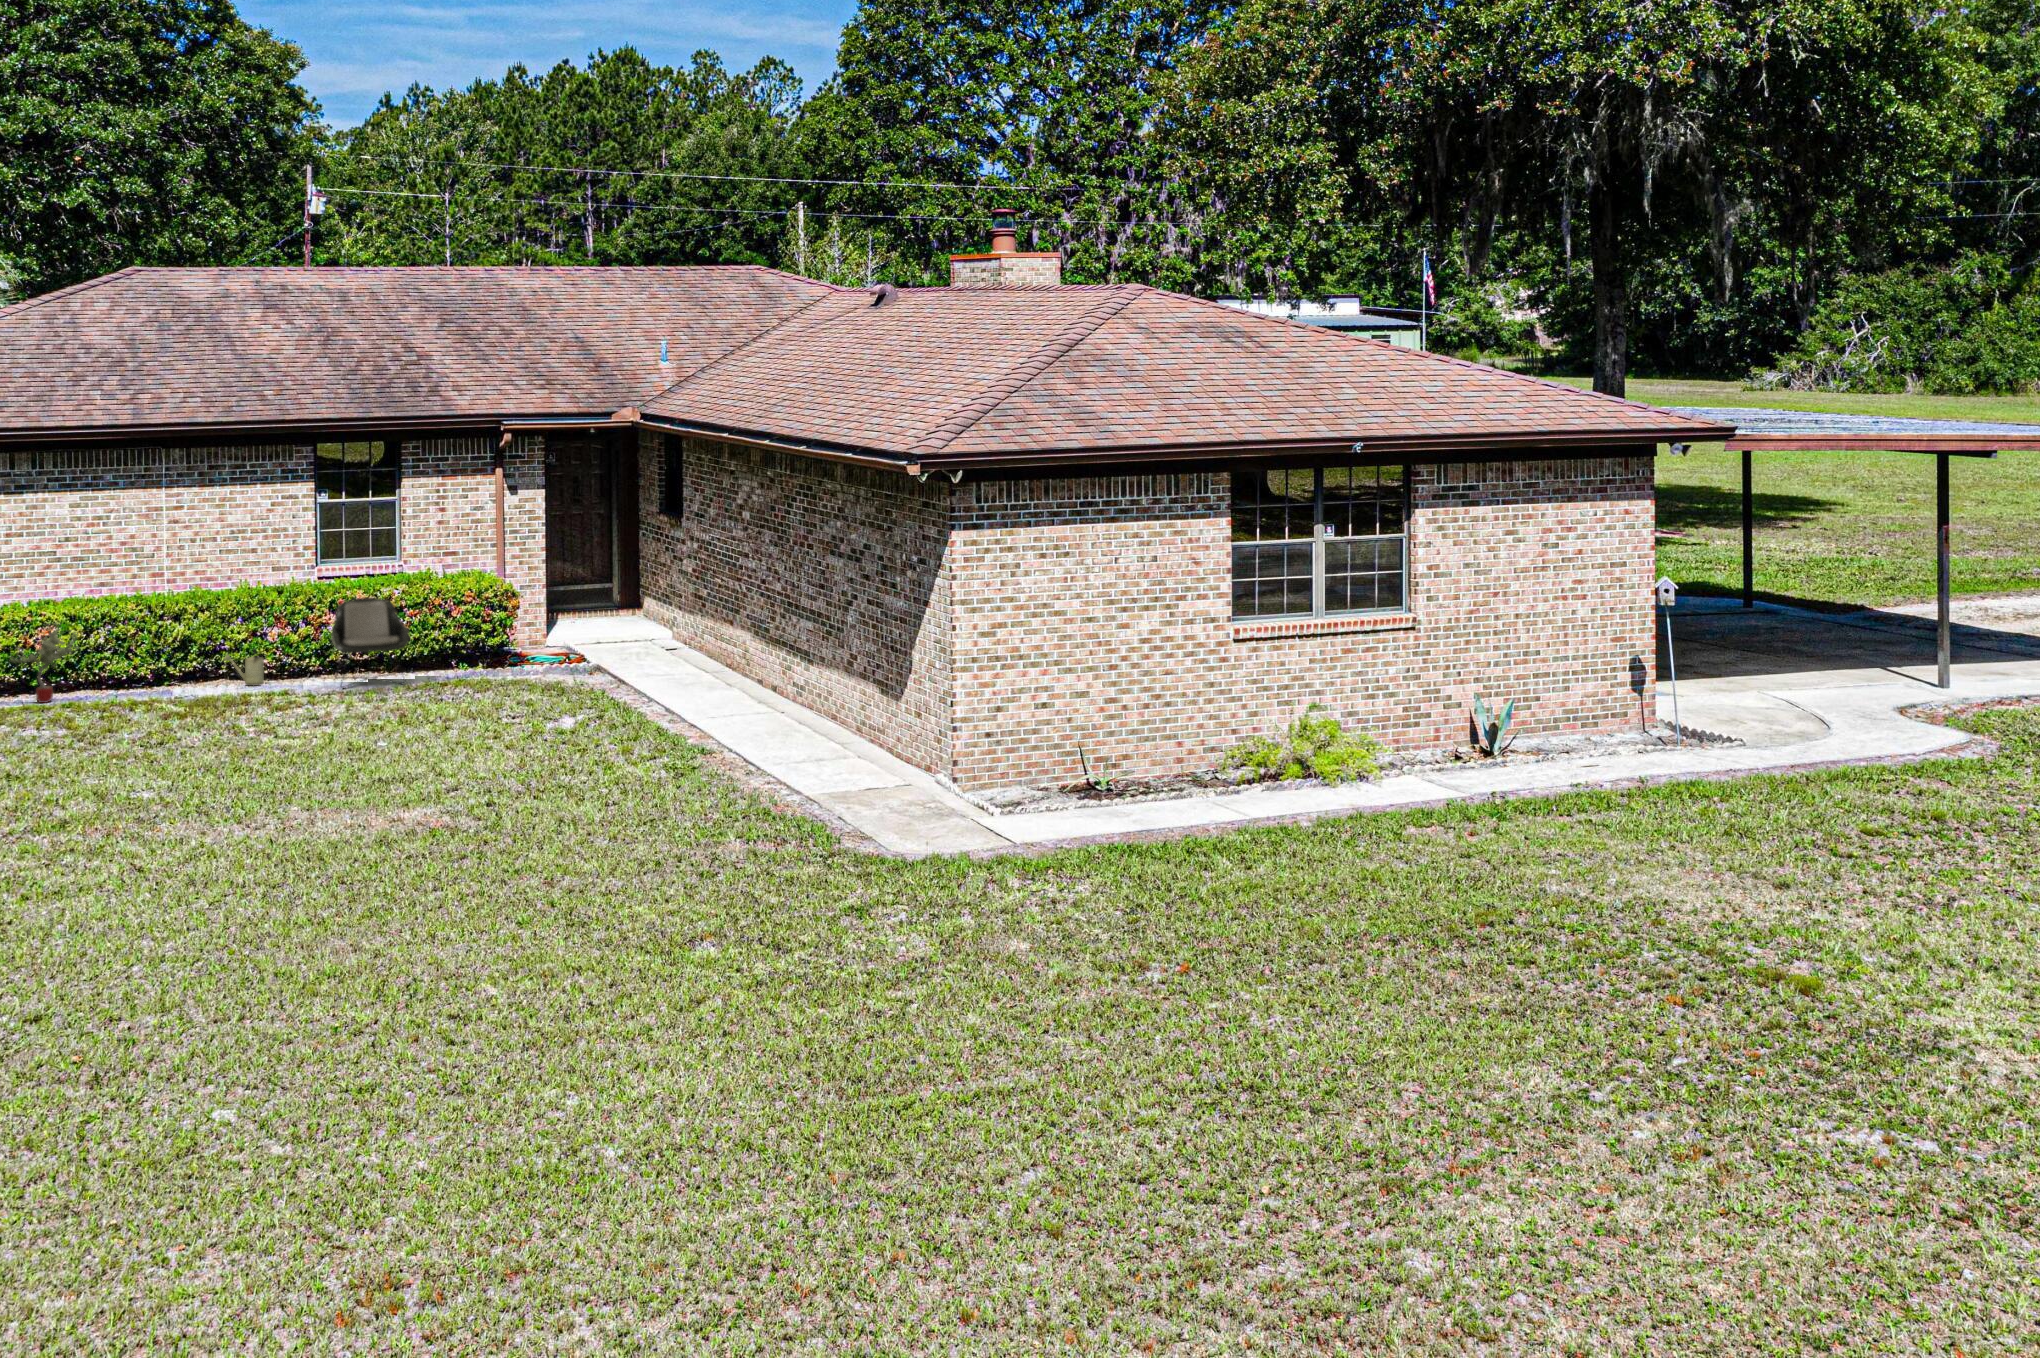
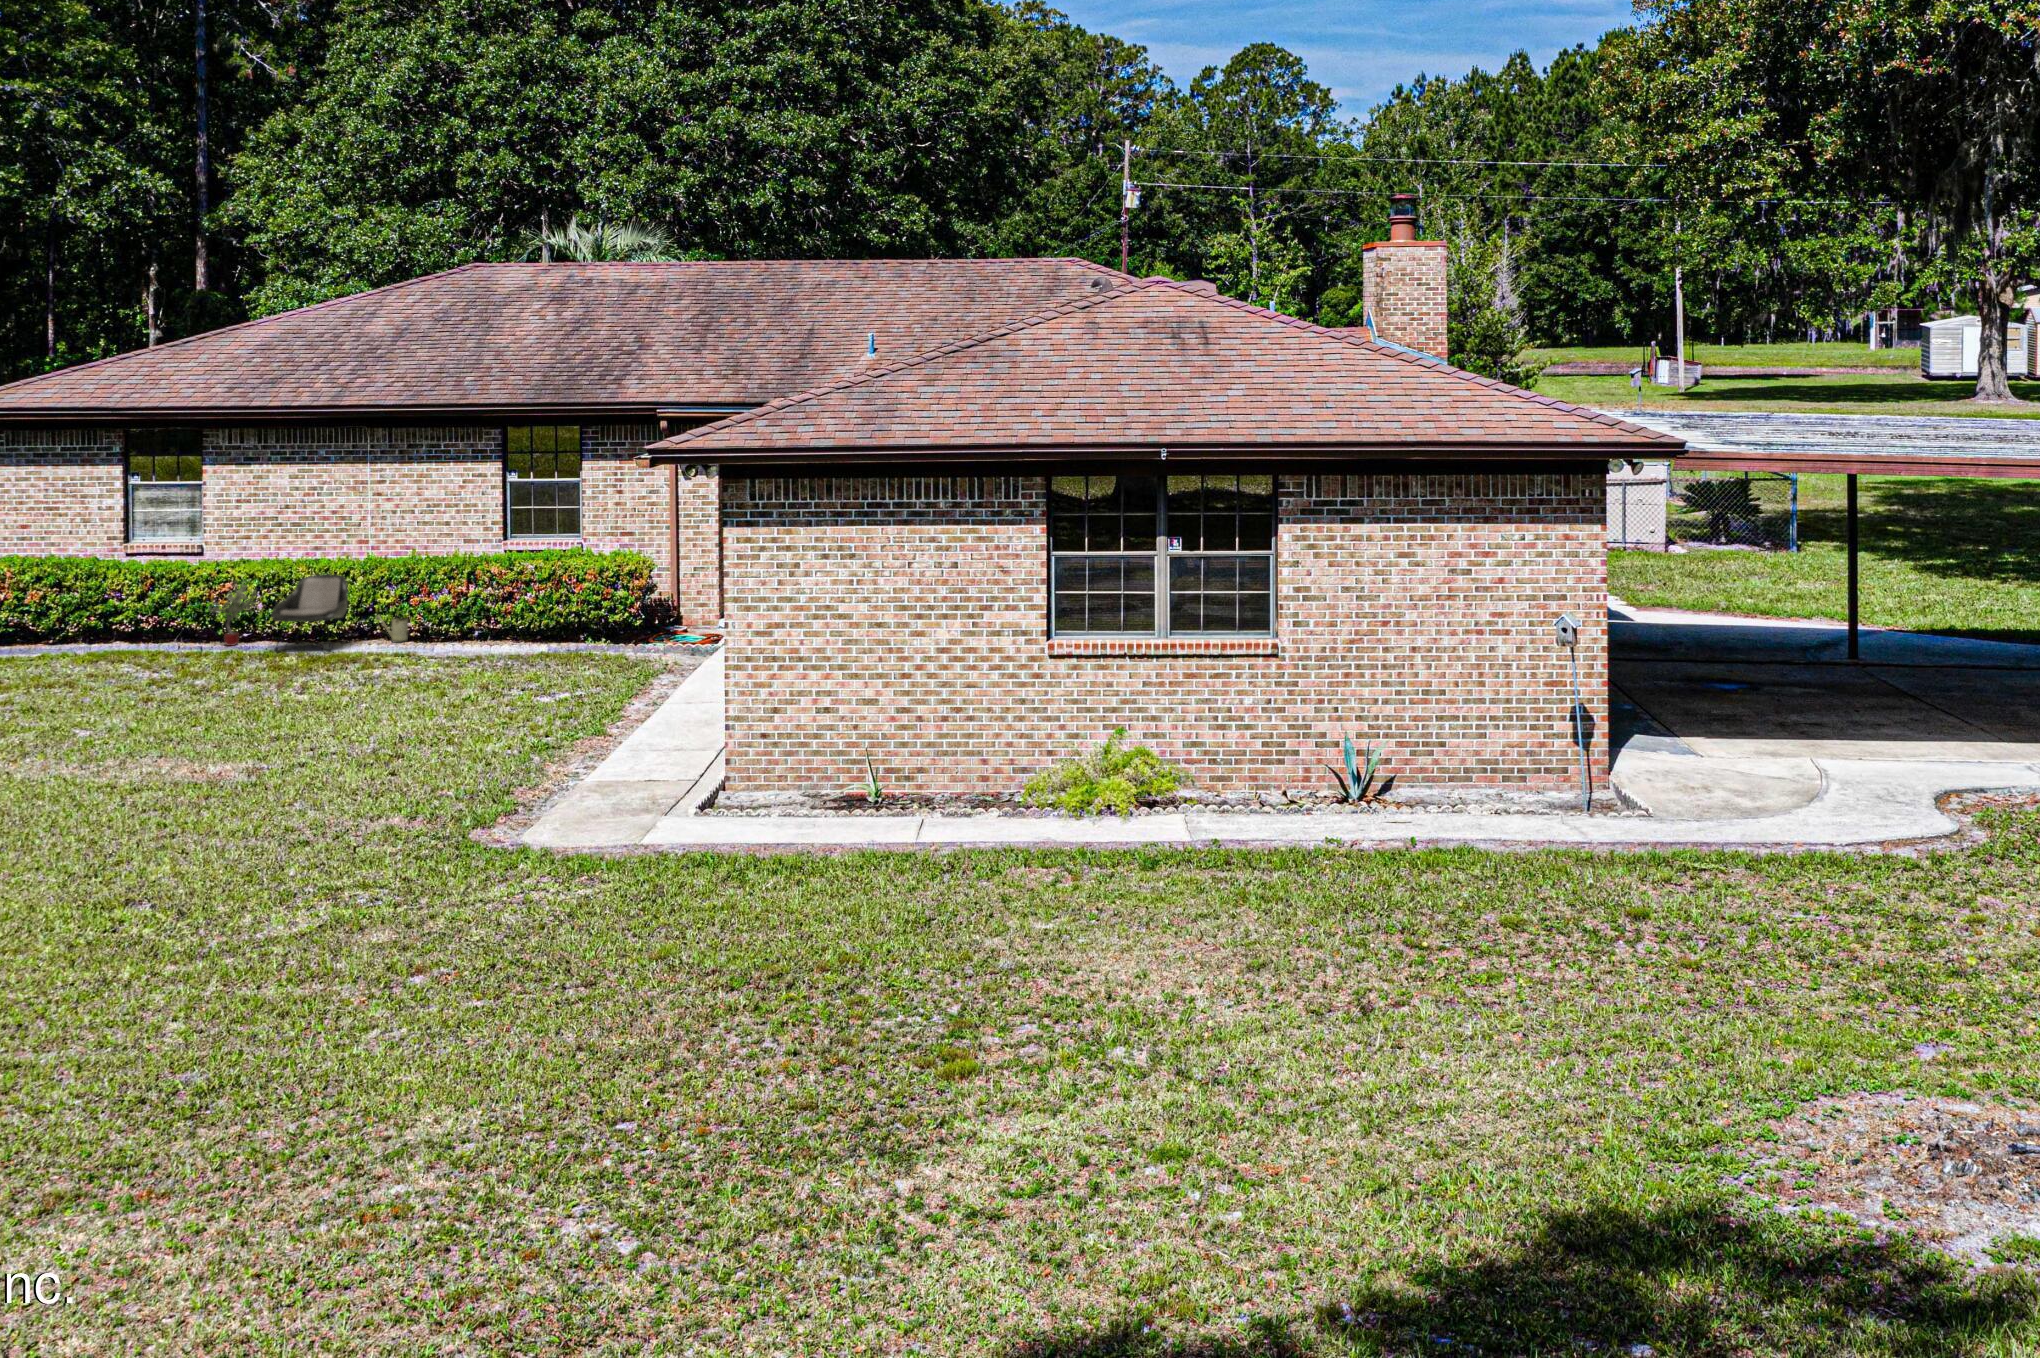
lounge chair: present [331,597,410,689] -> present [271,574,350,652]

